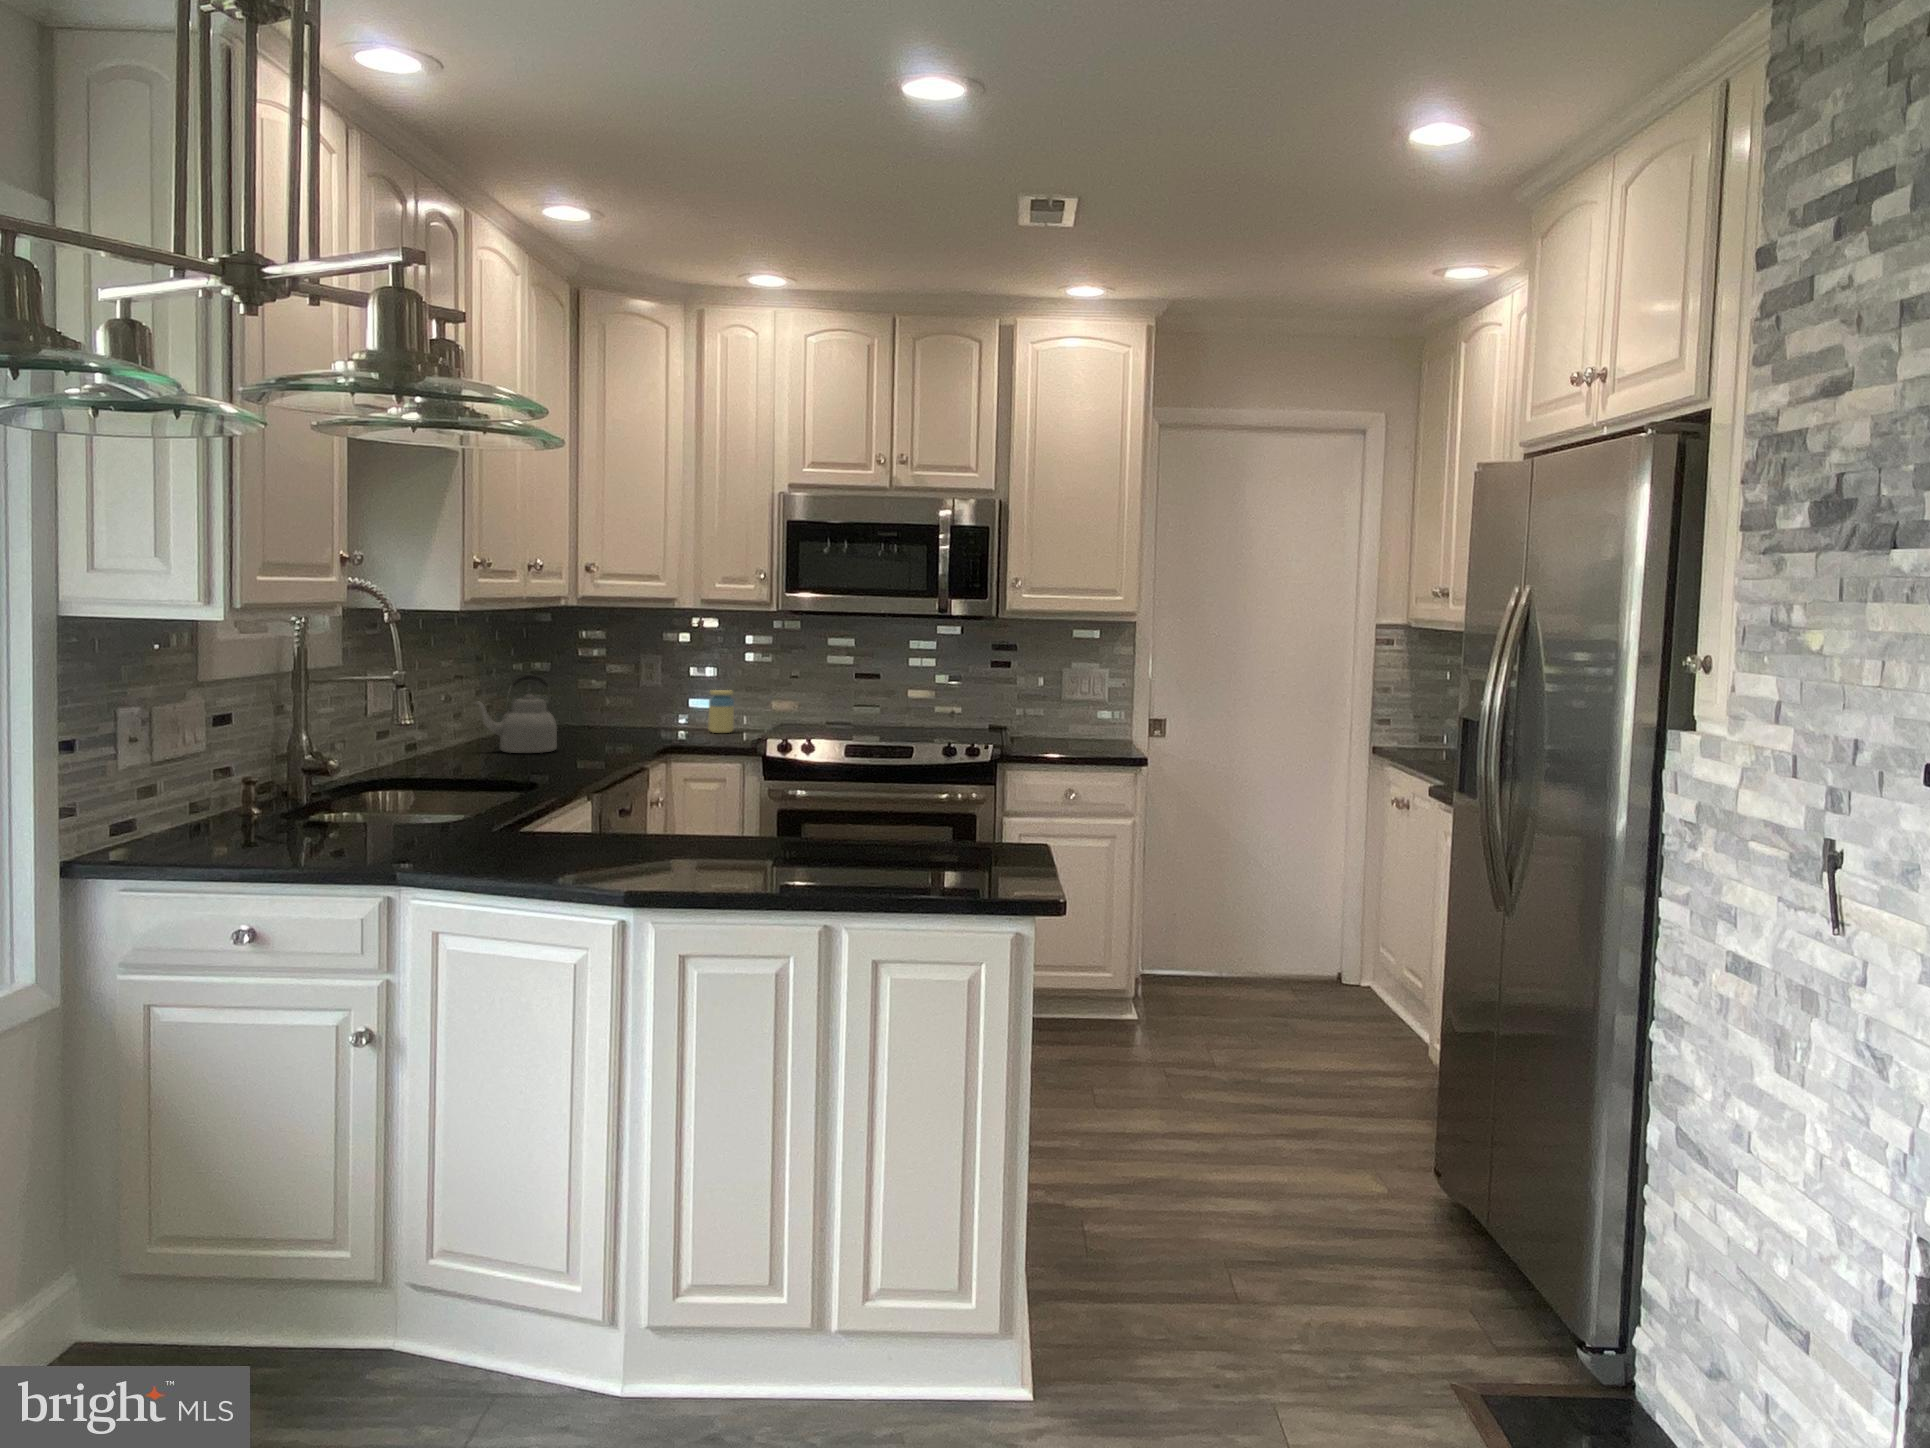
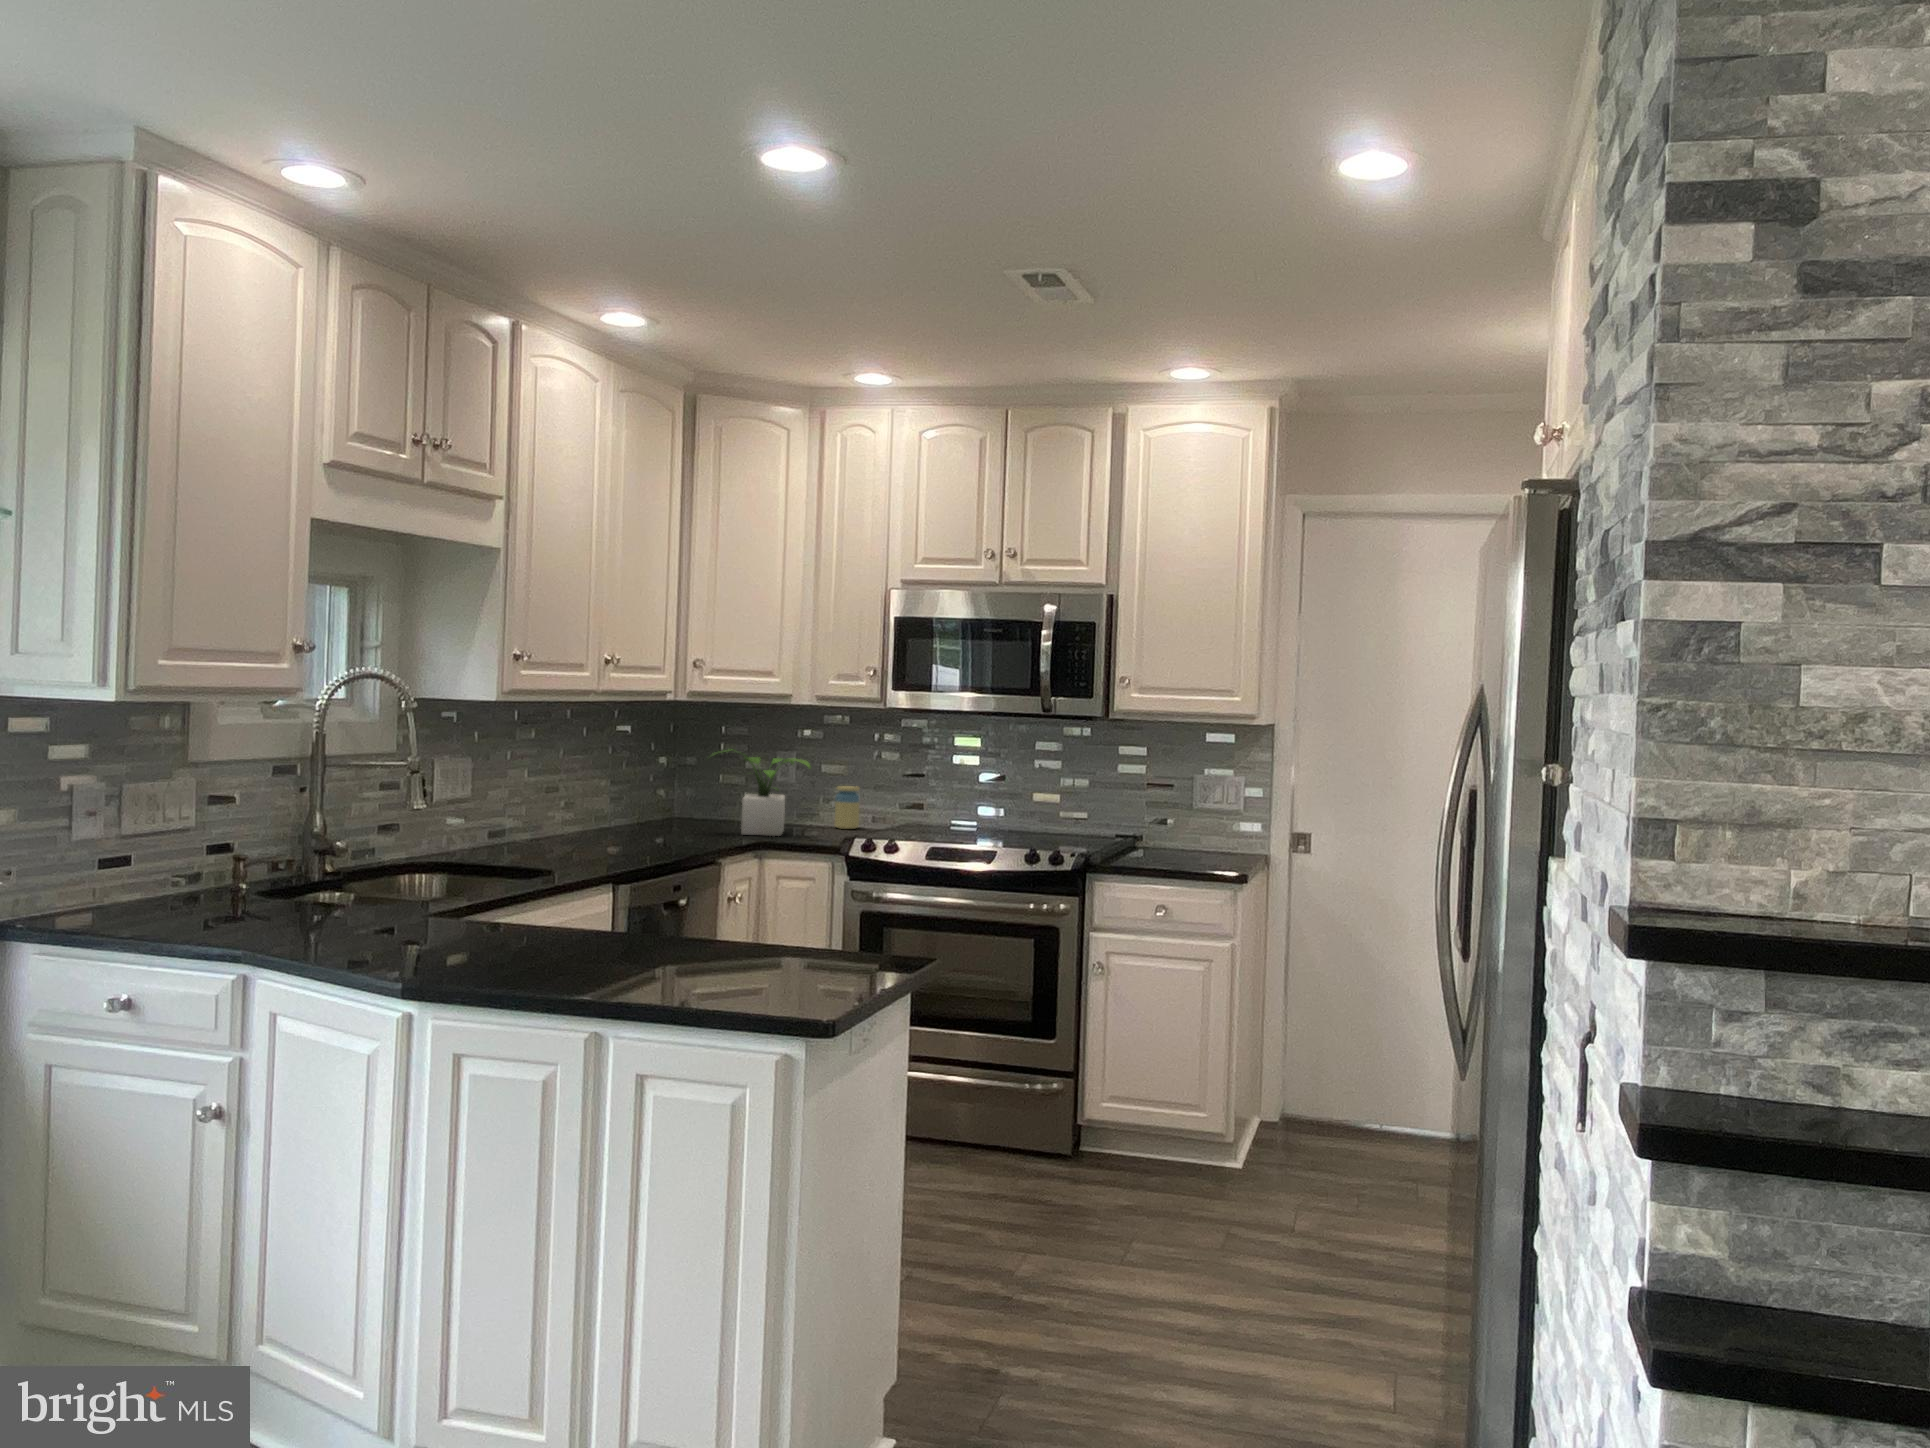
potted plant: none [595,657,703,744] -> present [710,752,810,836]
kettle: present [474,675,557,753] -> none [584,763,661,838]

